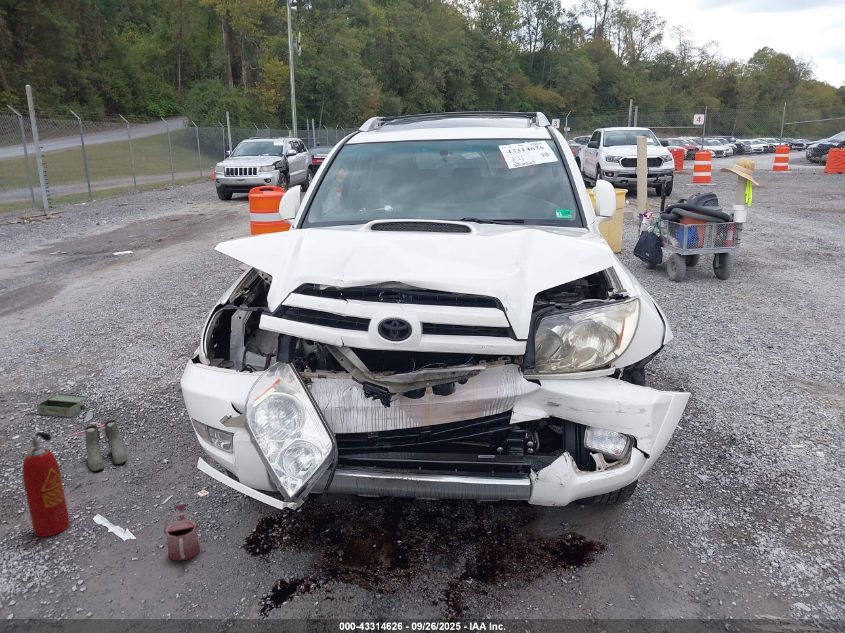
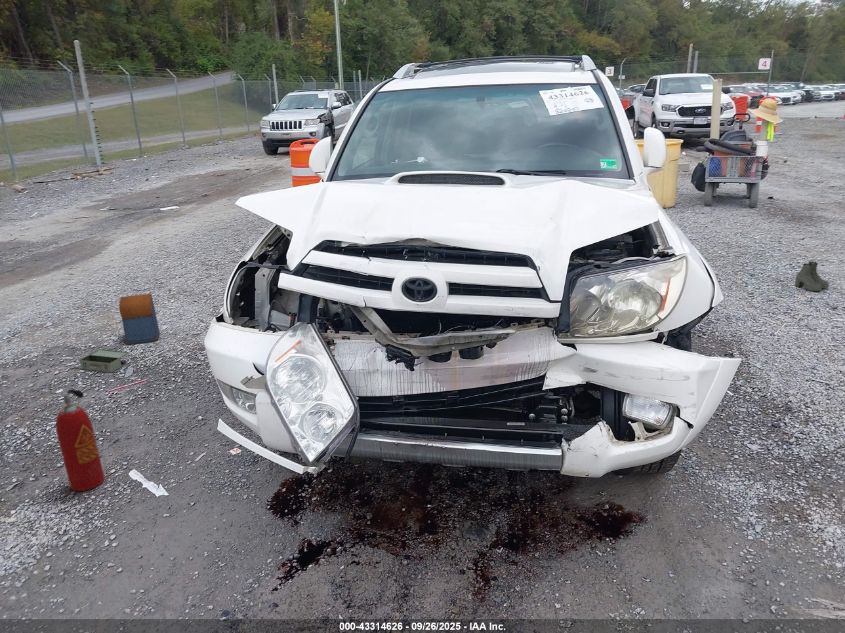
backpack: none [79,337,119,389] -> present [119,294,159,344]
boots: present [85,420,127,471] -> present [795,261,829,291]
watering can: present [164,504,200,561] -> none [192,463,228,520]

